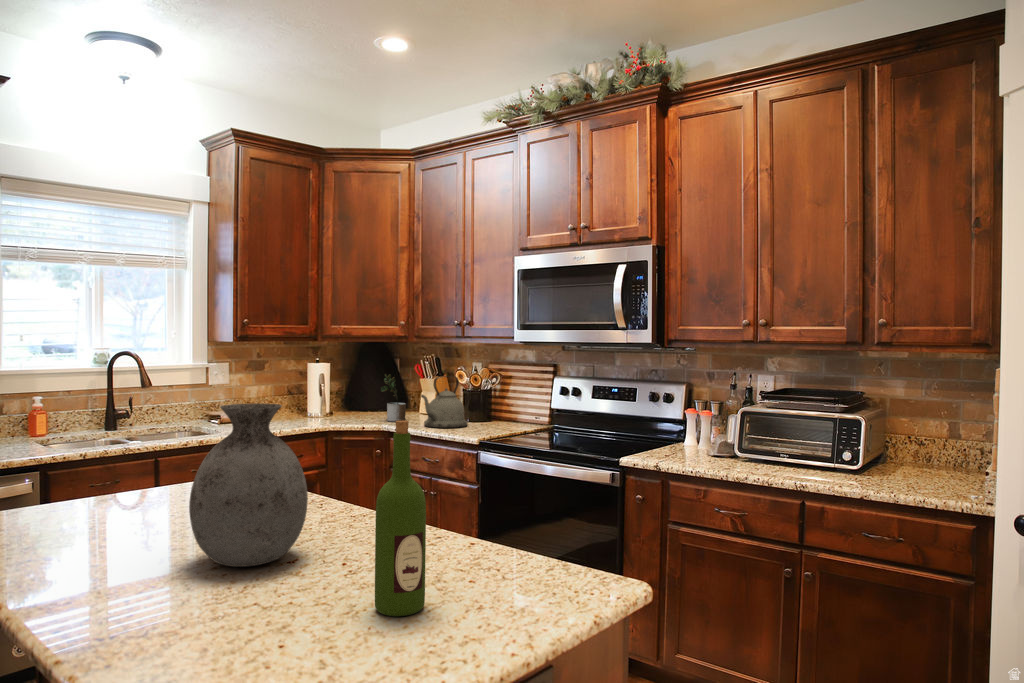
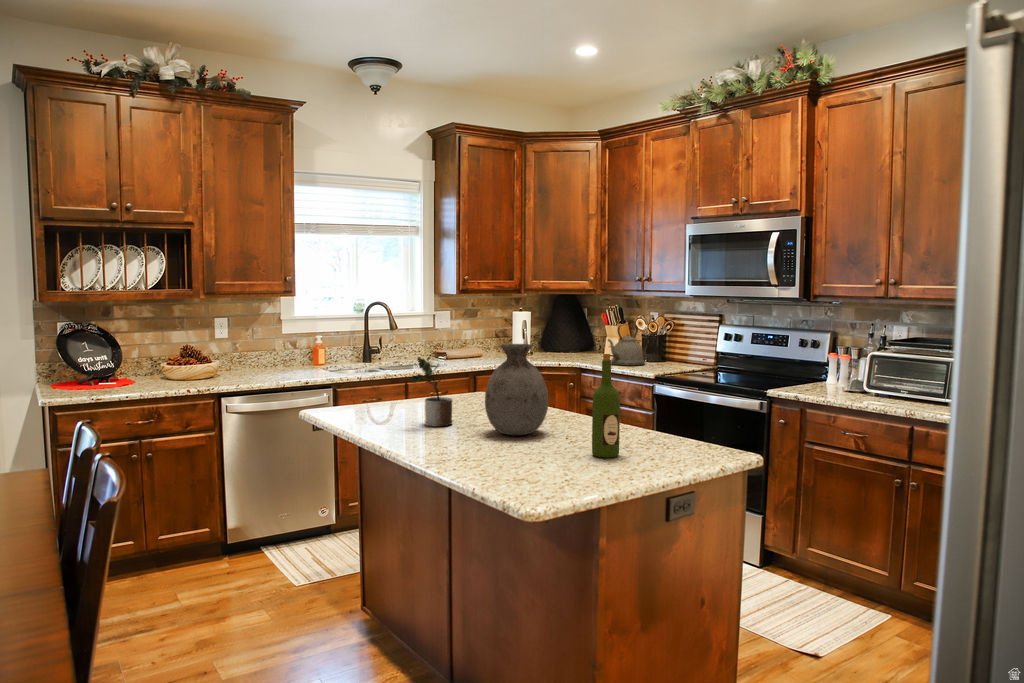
potted plant: present [380,374,406,422] -> present [412,357,453,427]

